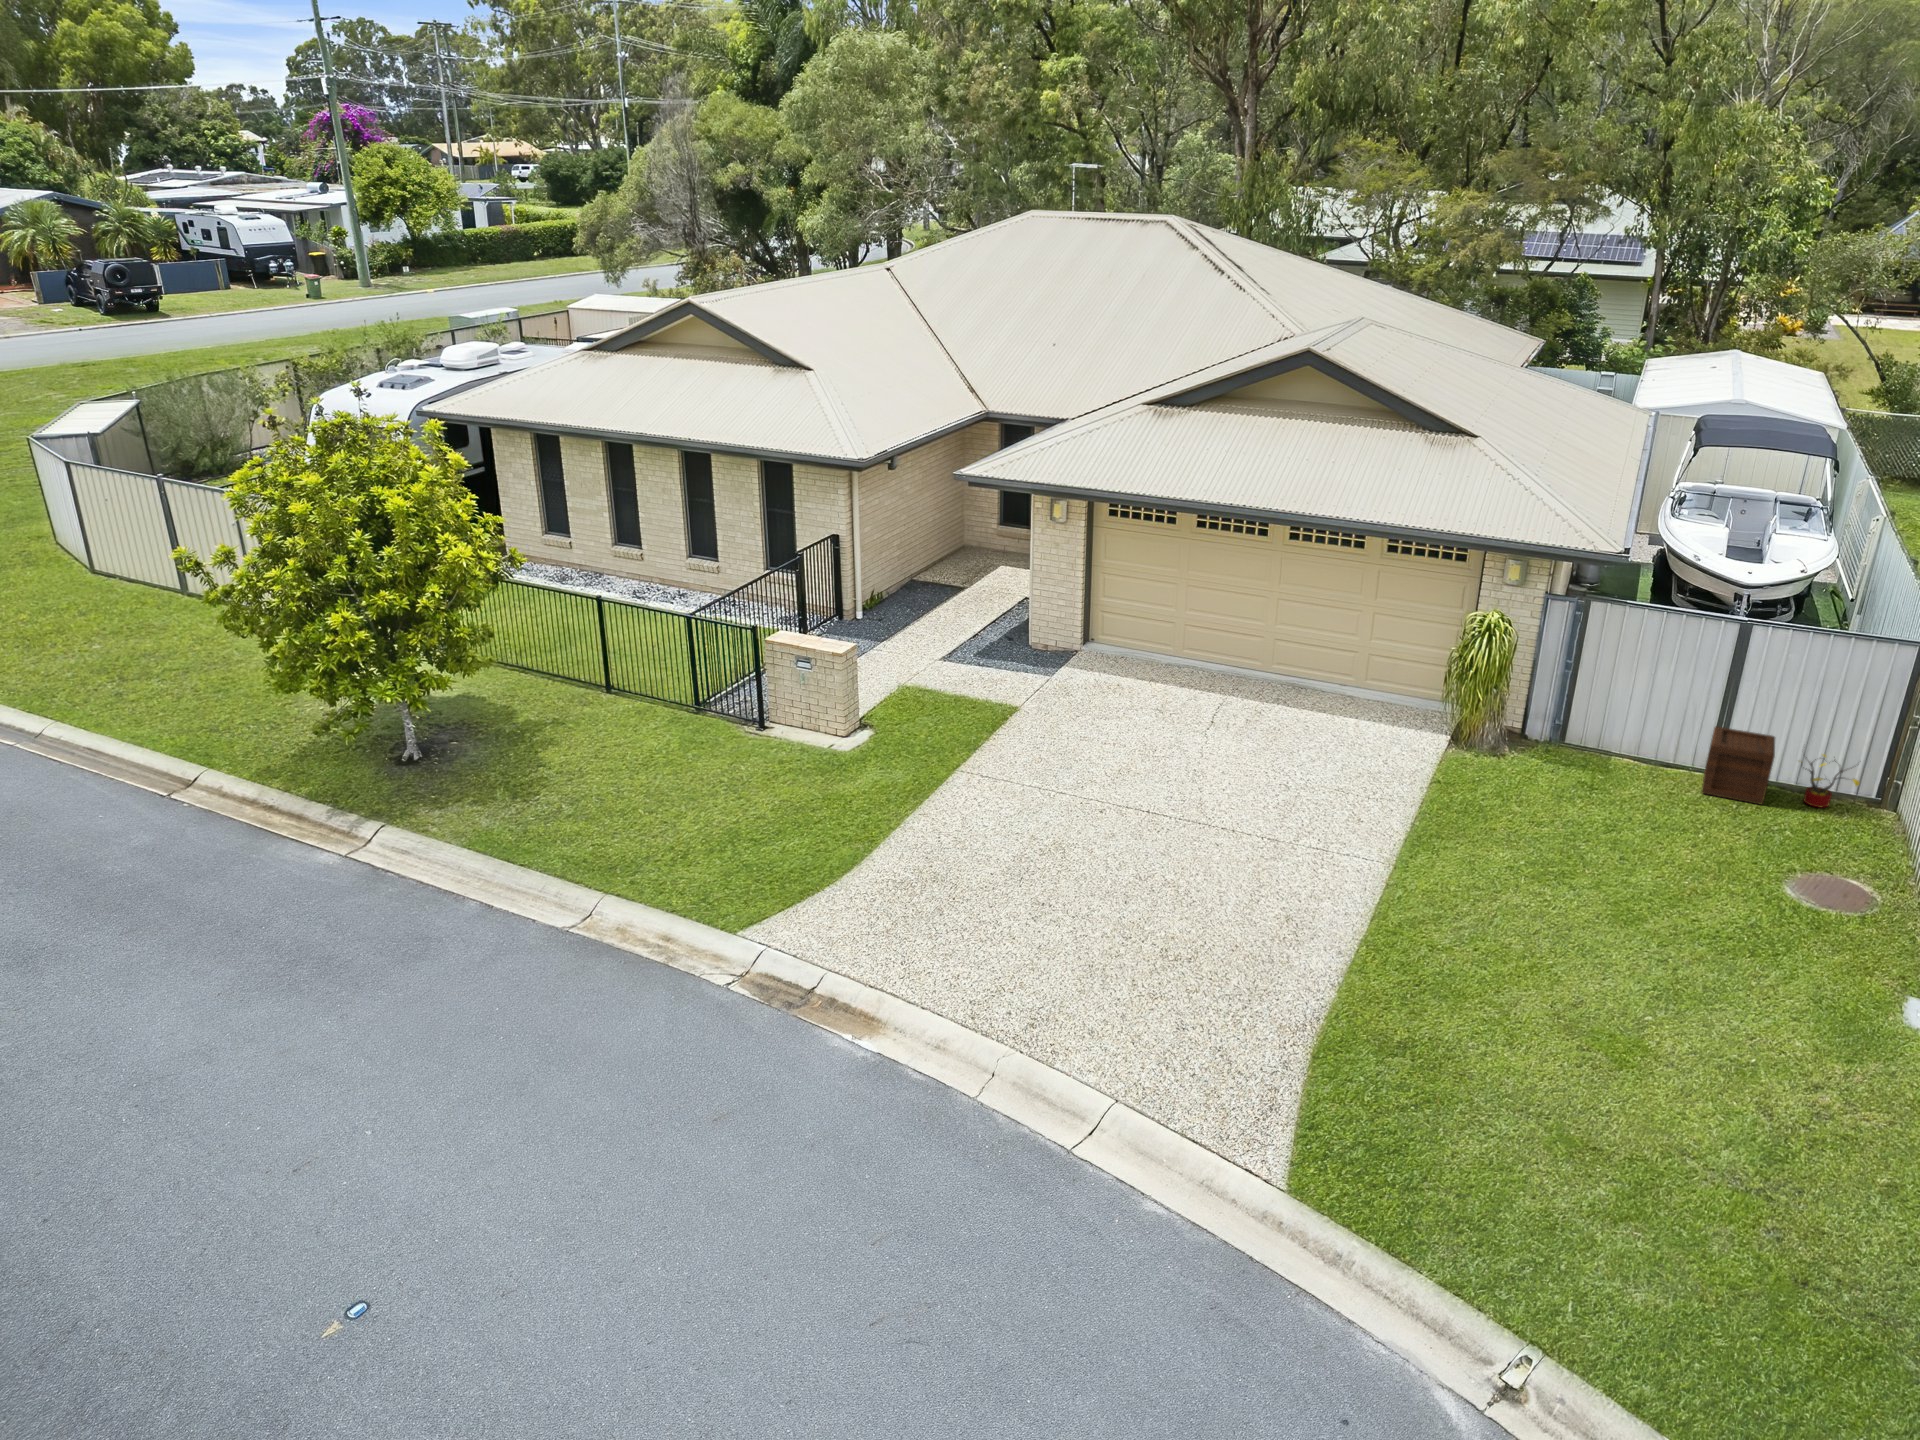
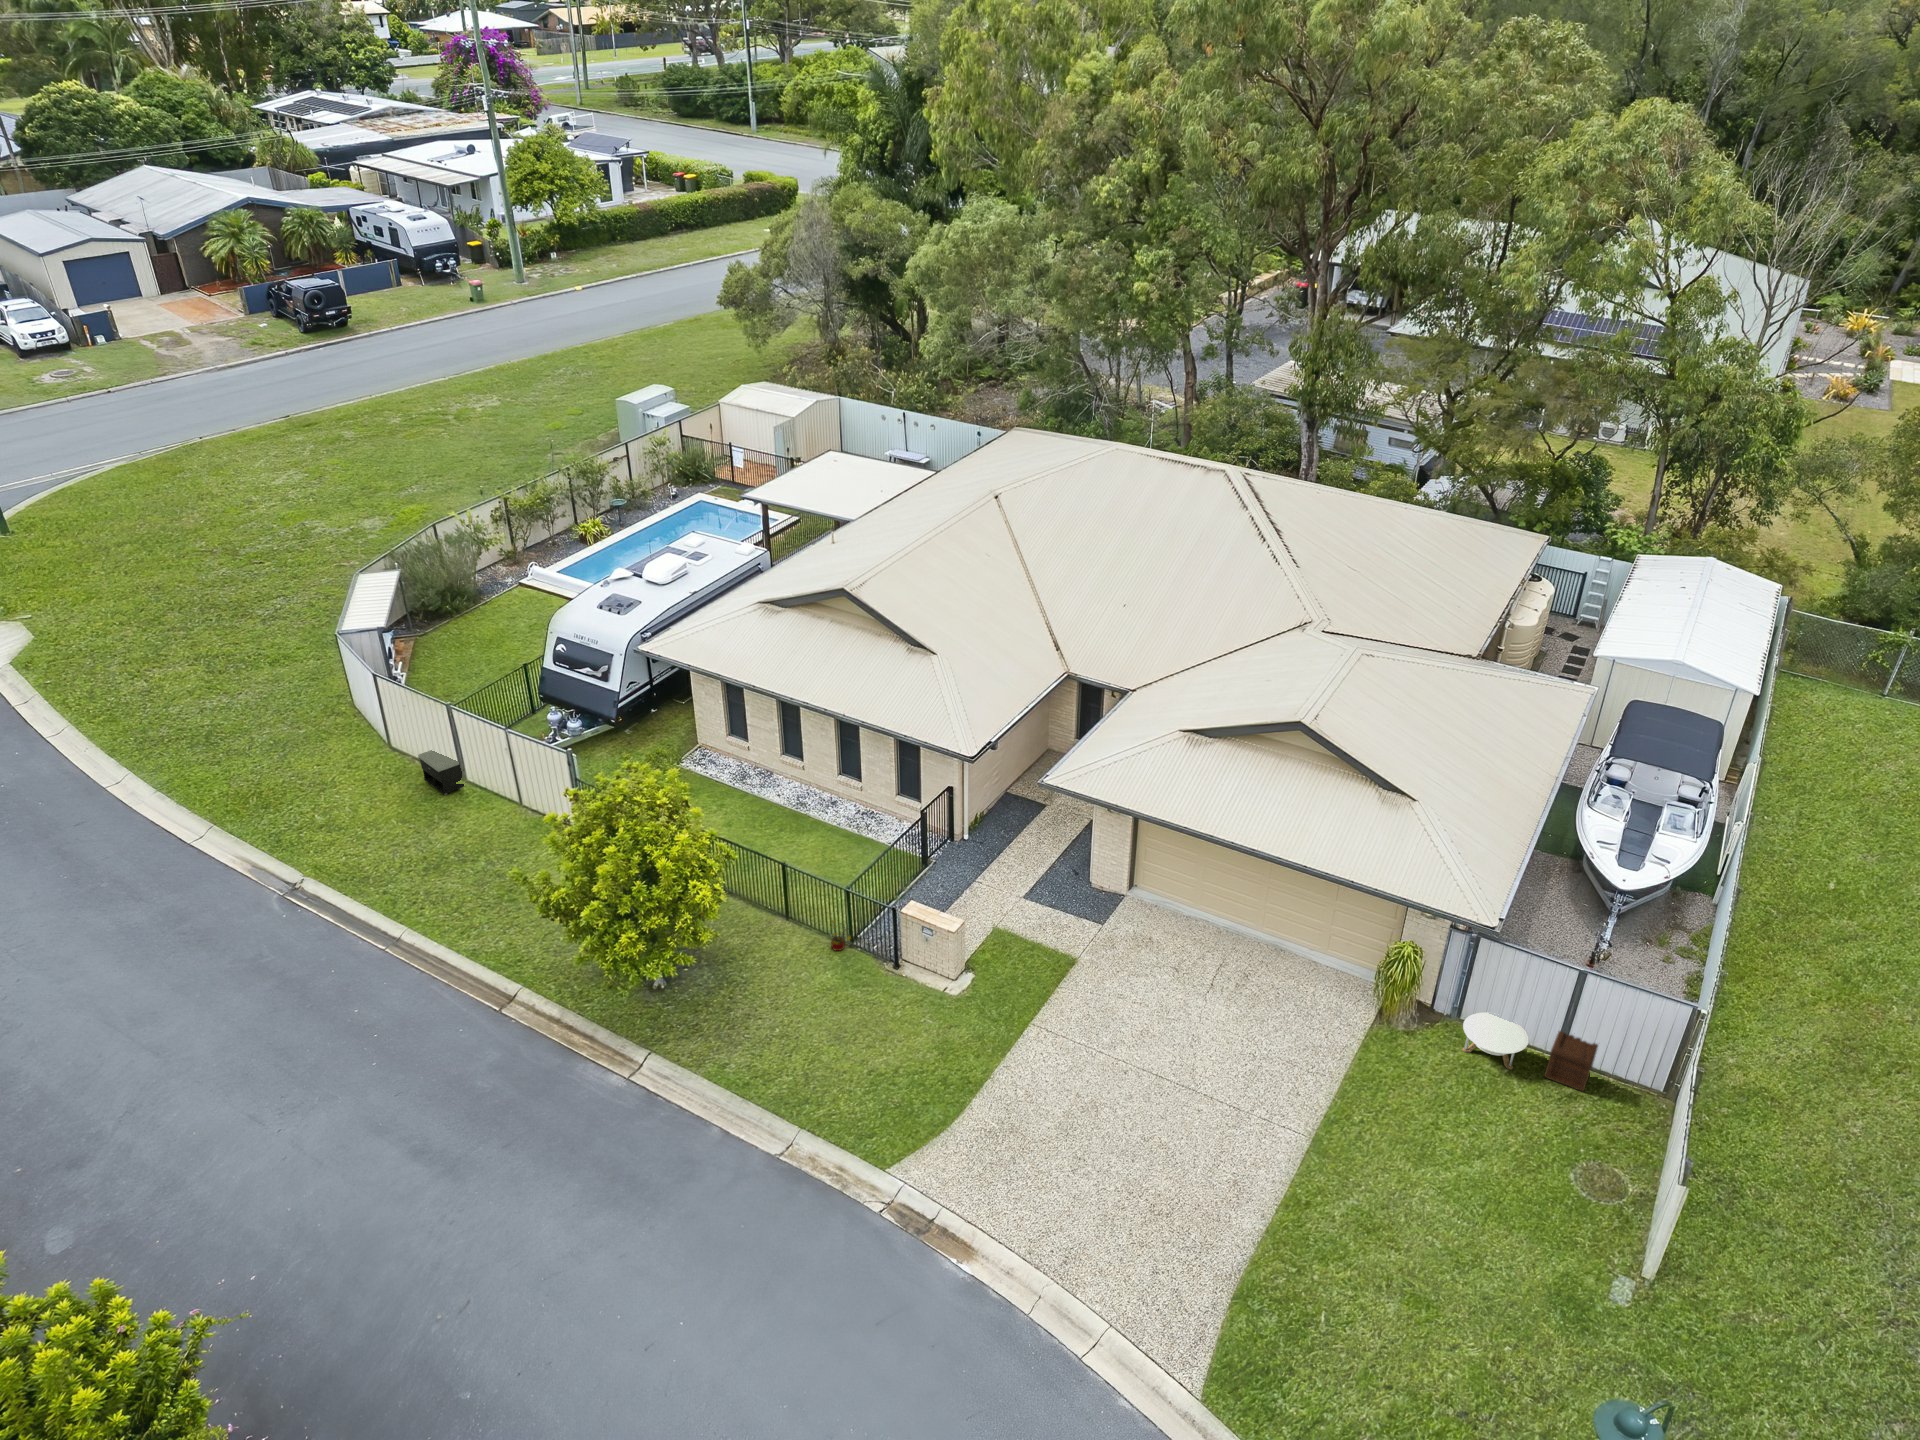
storage bench: none [116,549,183,606] -> present [418,750,464,795]
round table: none [1576,724,1673,788] -> present [1462,1013,1528,1070]
decorative plant: present [1801,754,1860,808] -> present [831,920,851,951]

